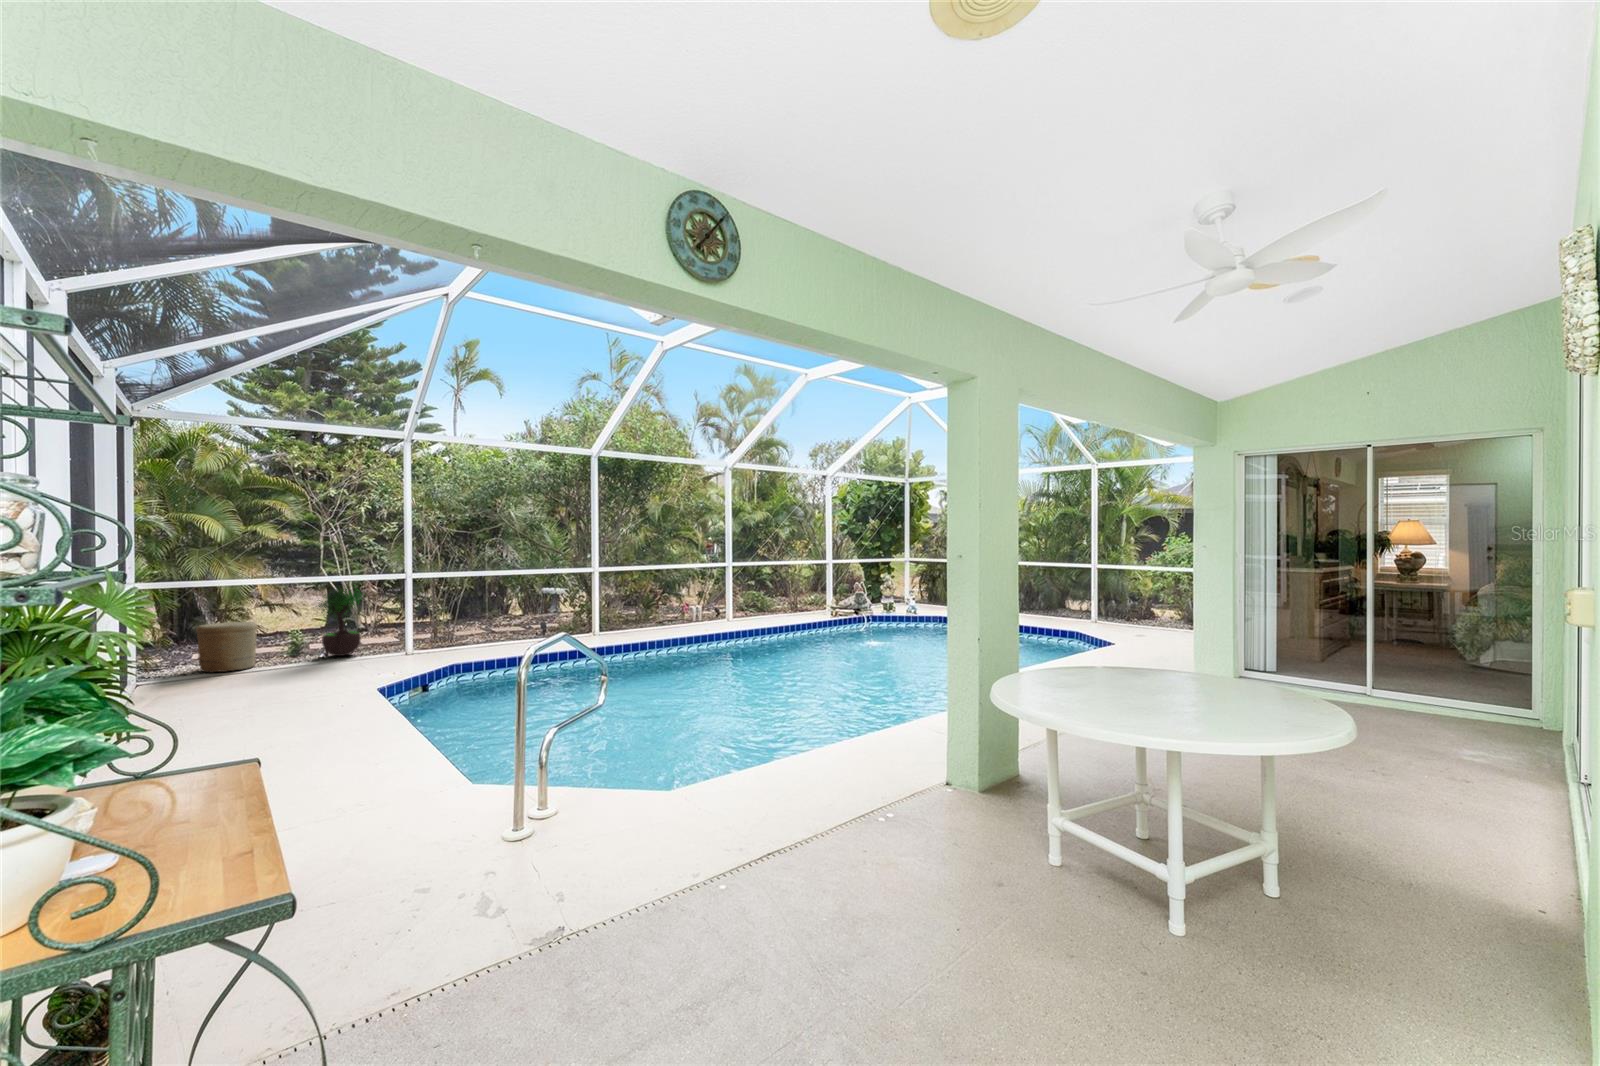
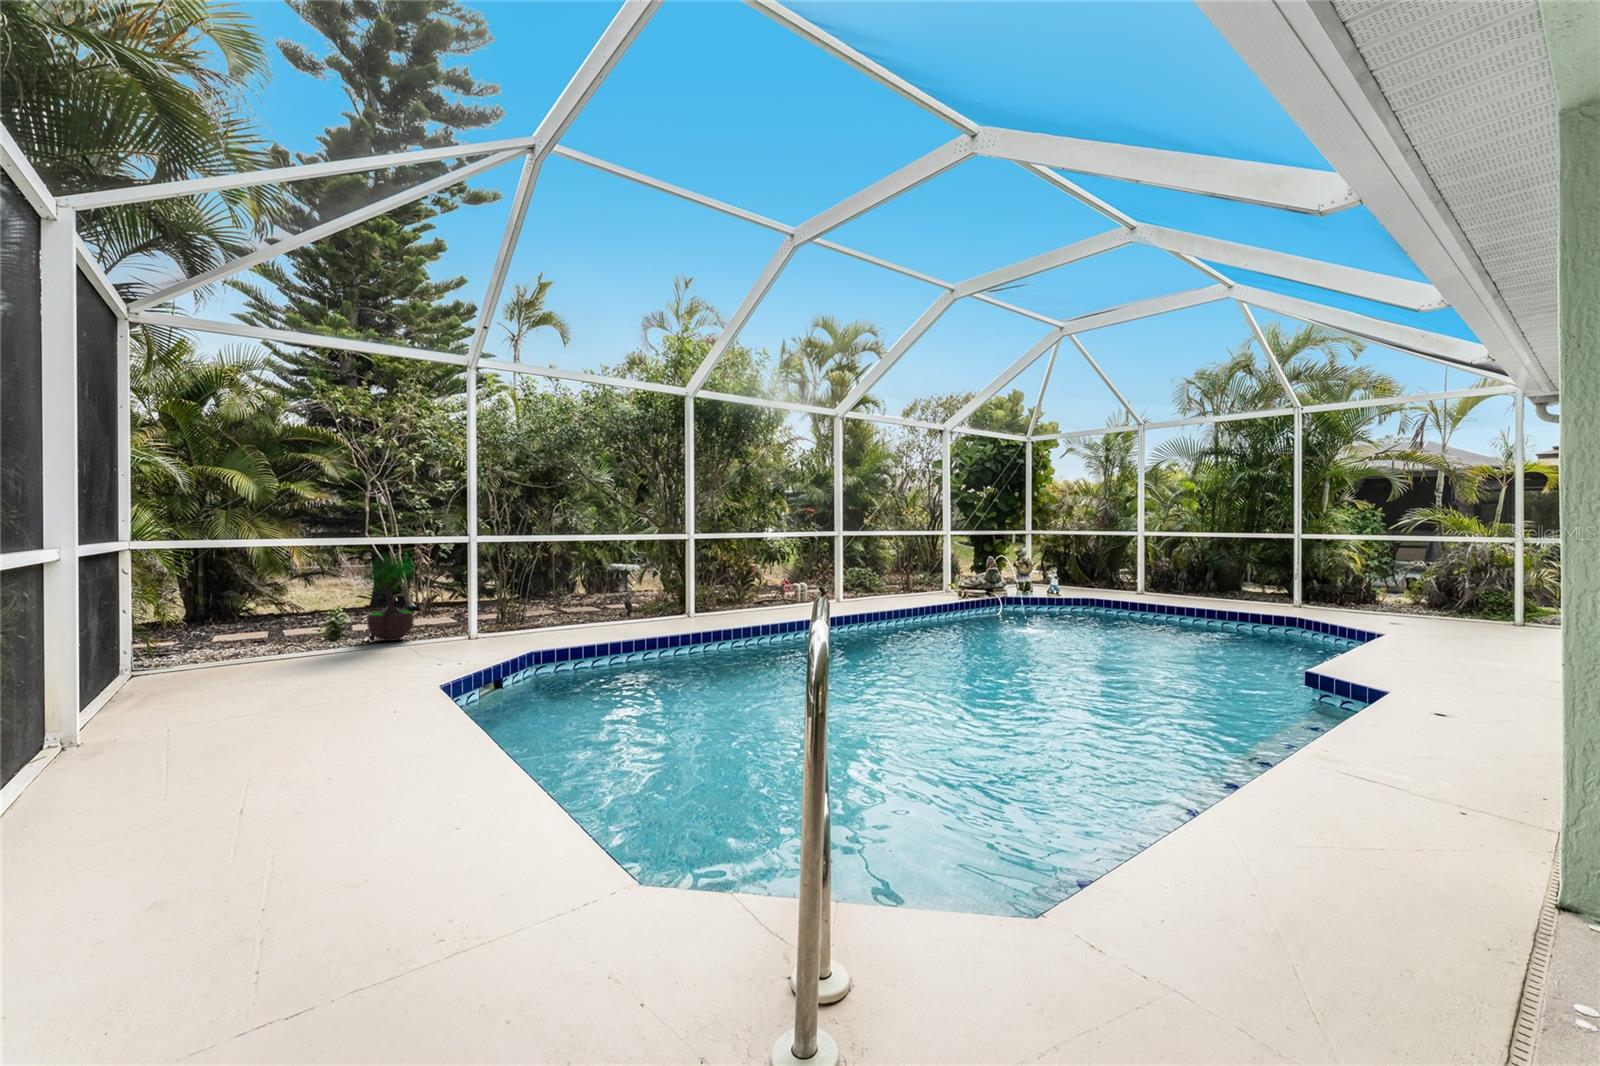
woven basket: present [196,622,257,672] -> none [212,597,288,661]

